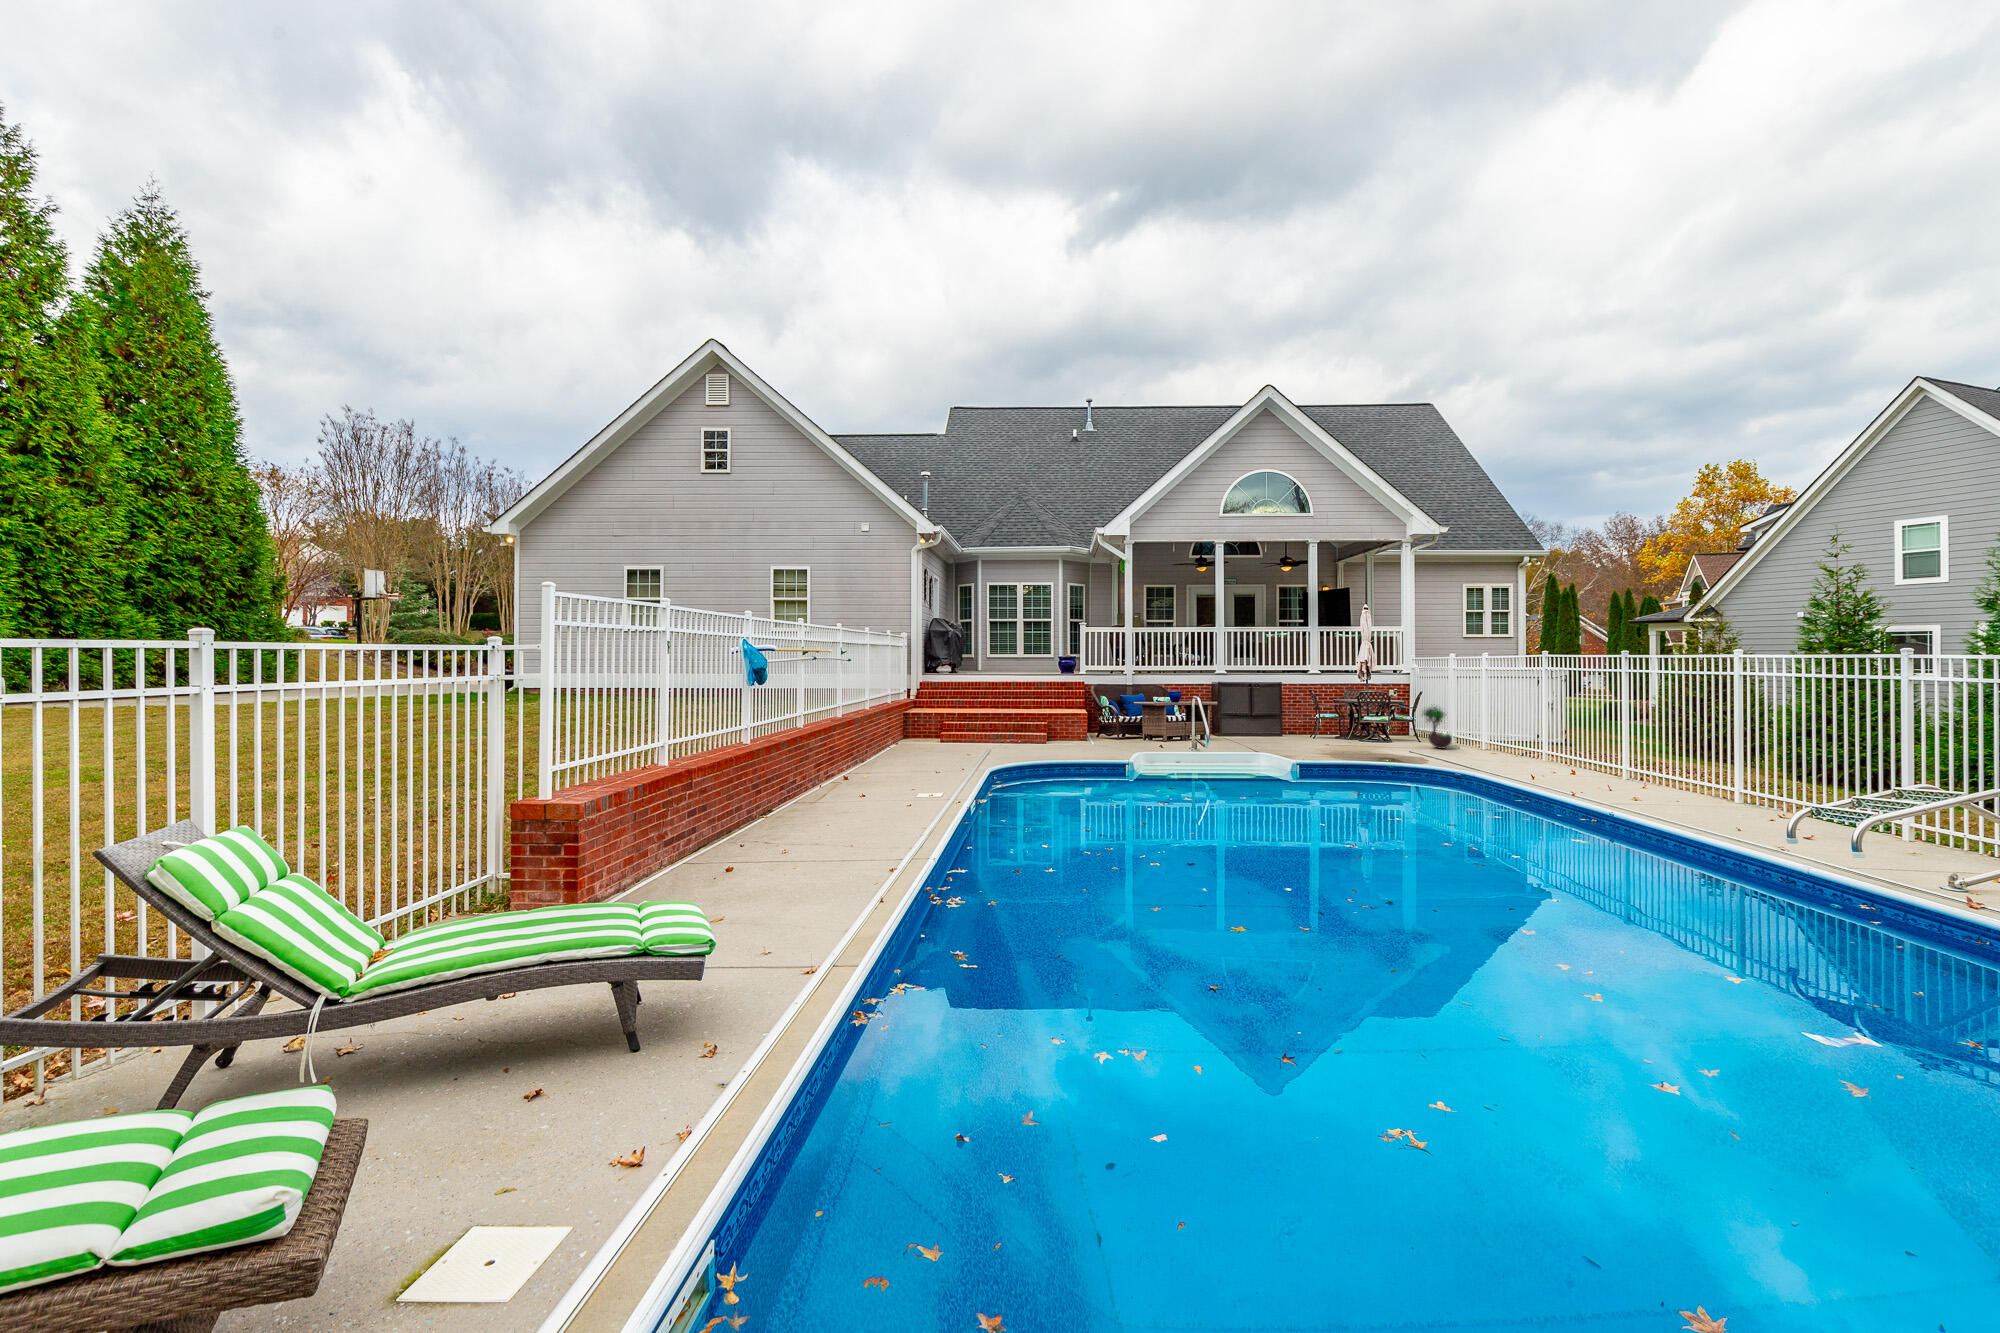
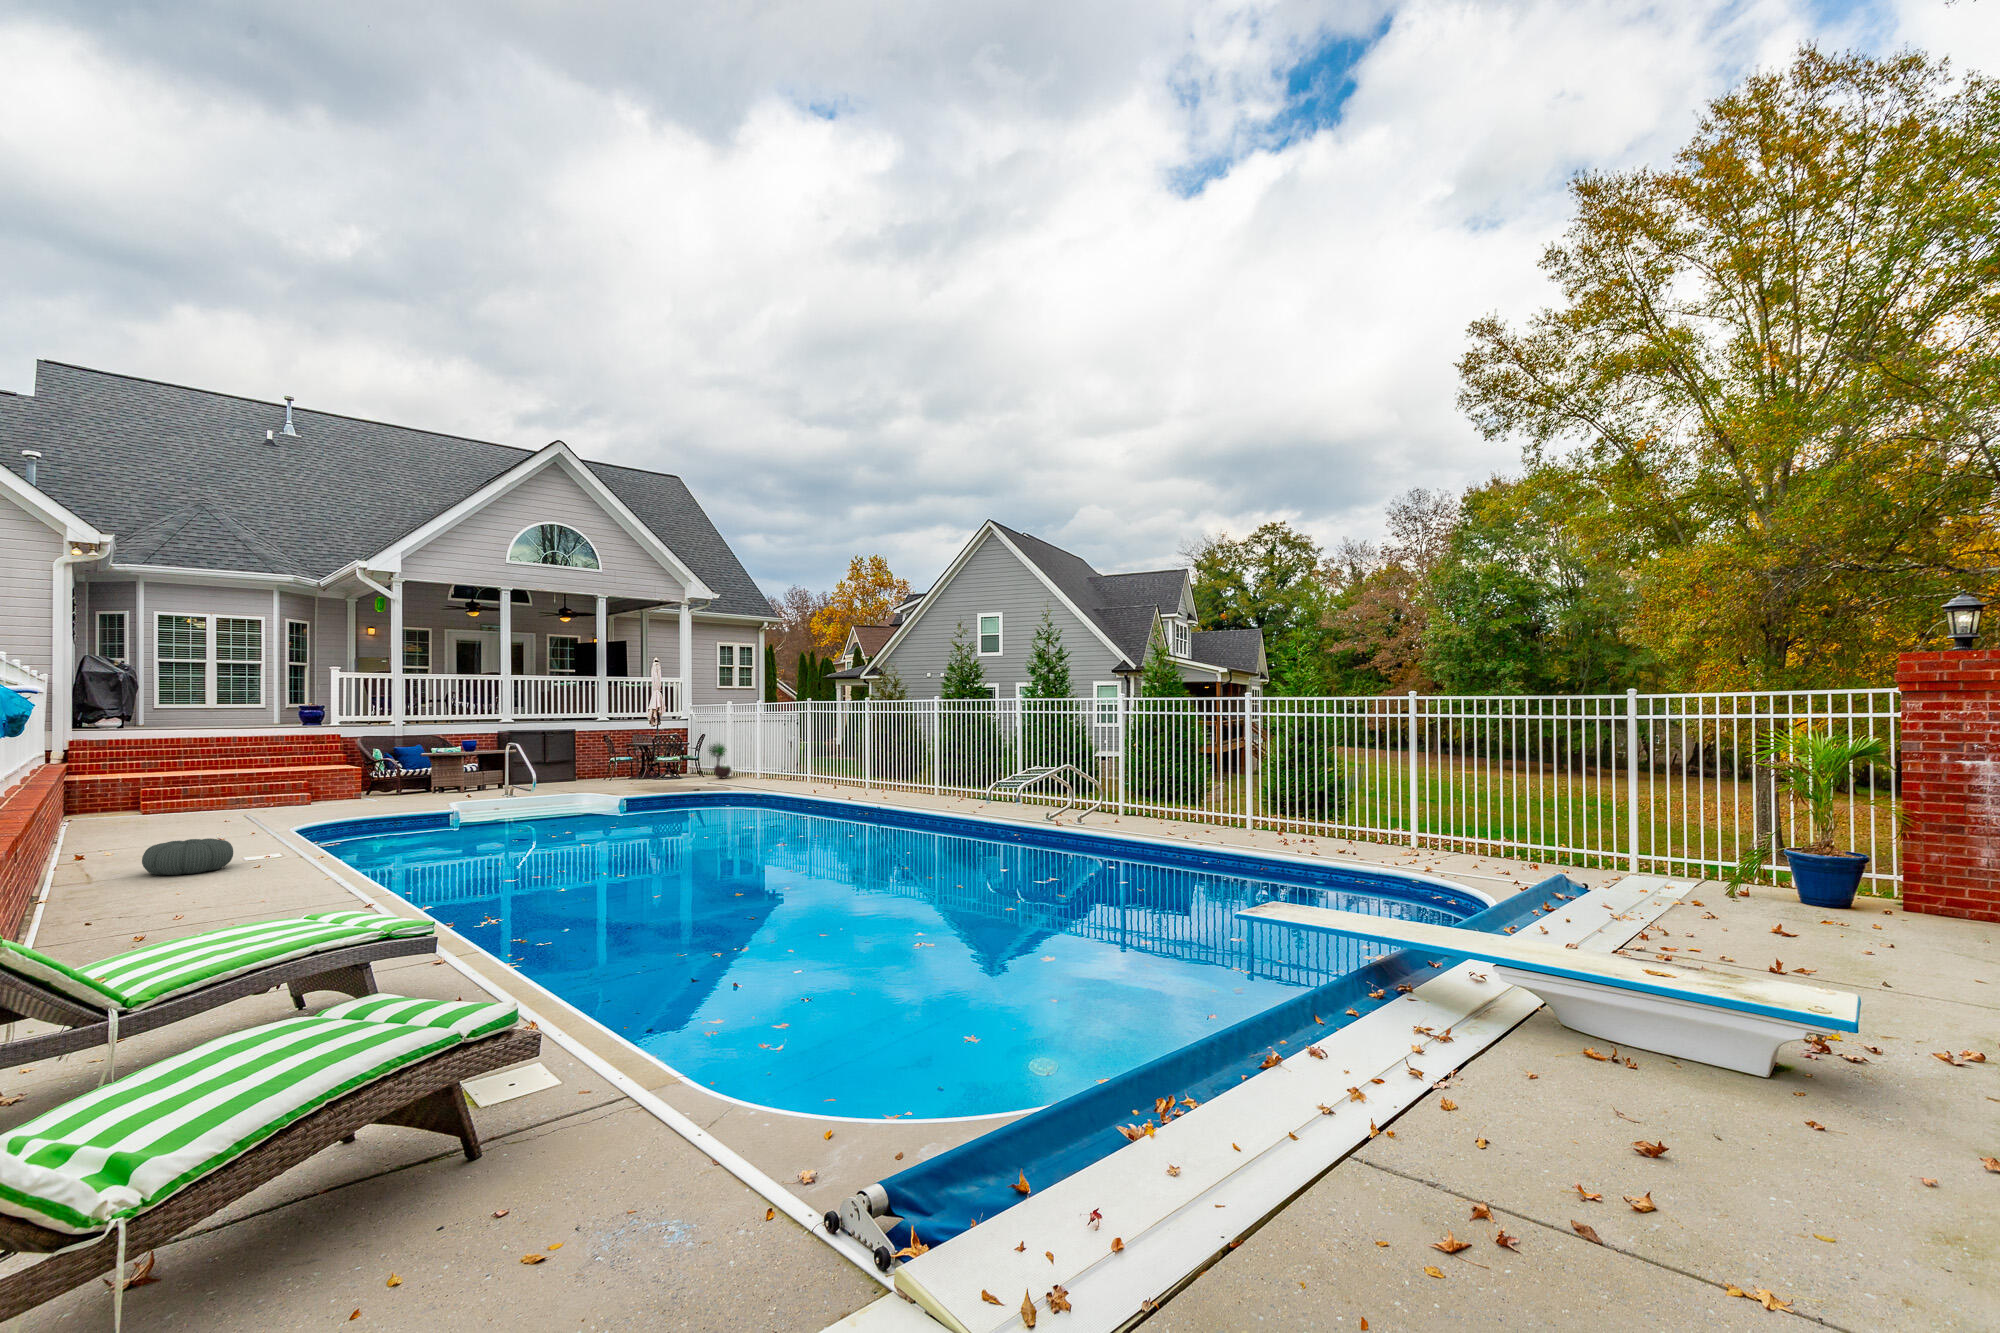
pouf: none [850,774,905,804] -> present [142,838,233,875]

